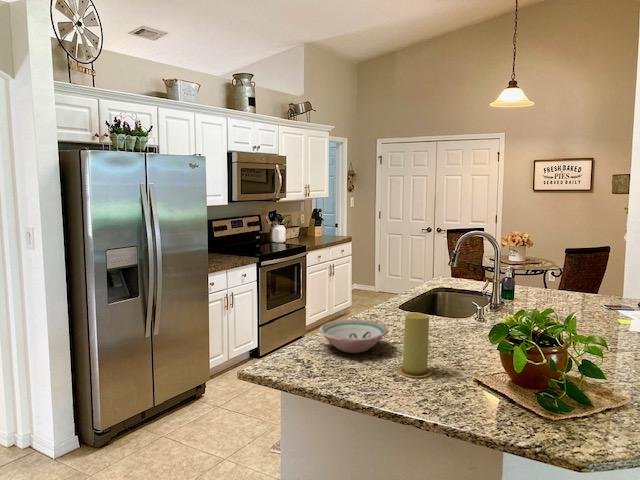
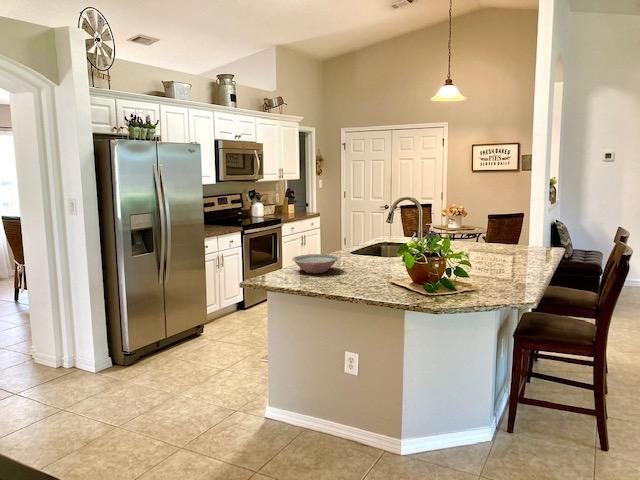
candle: present [398,312,431,378] -> none [344,242,365,282]

